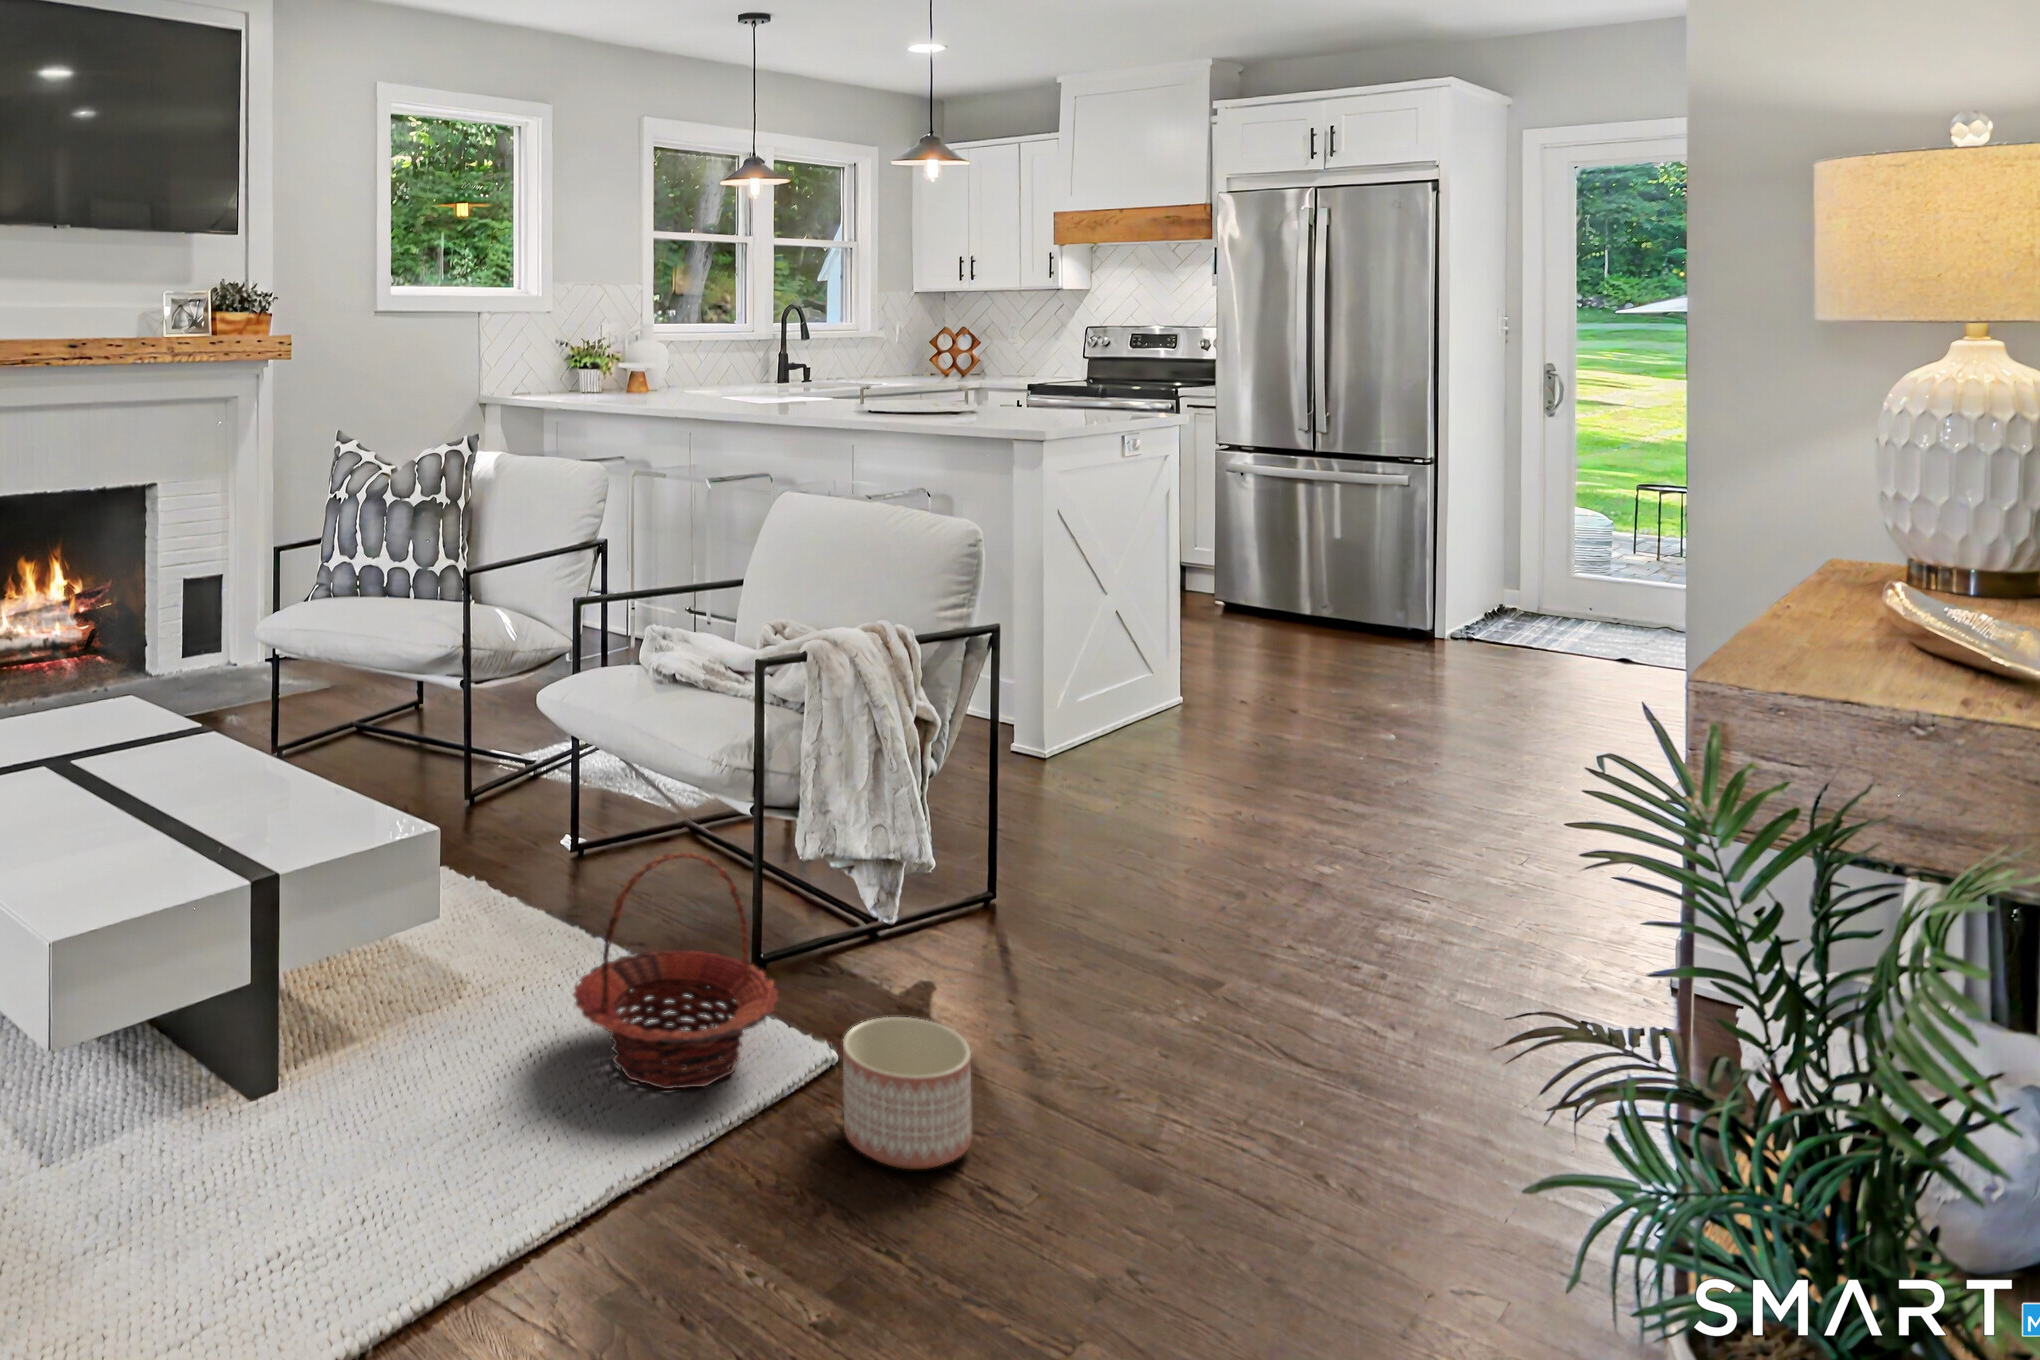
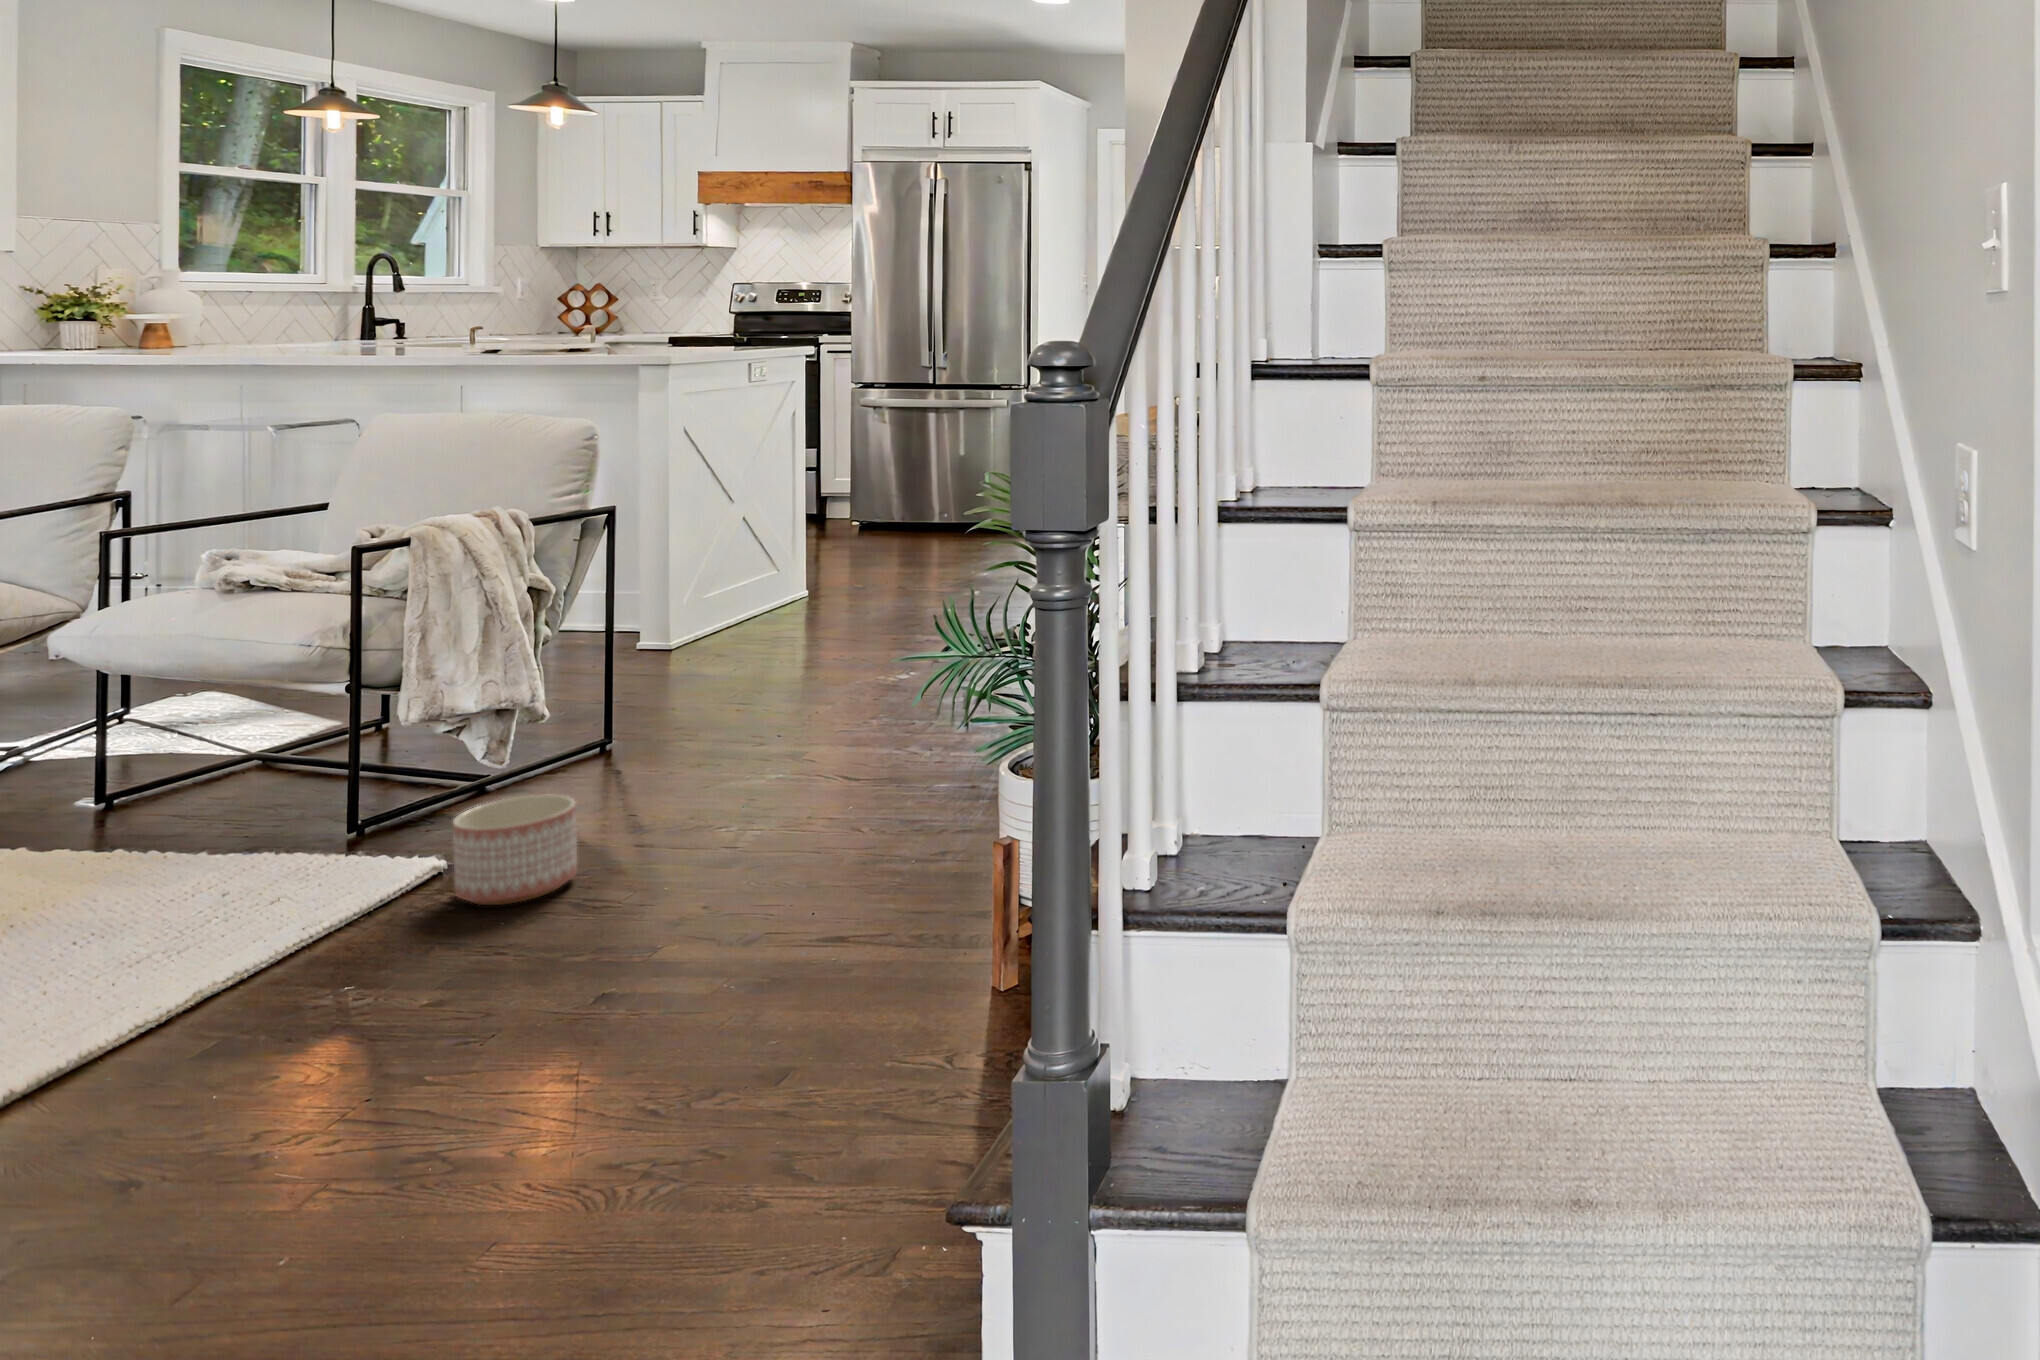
basket: present [573,853,779,1089] -> none [138,708,385,921]

